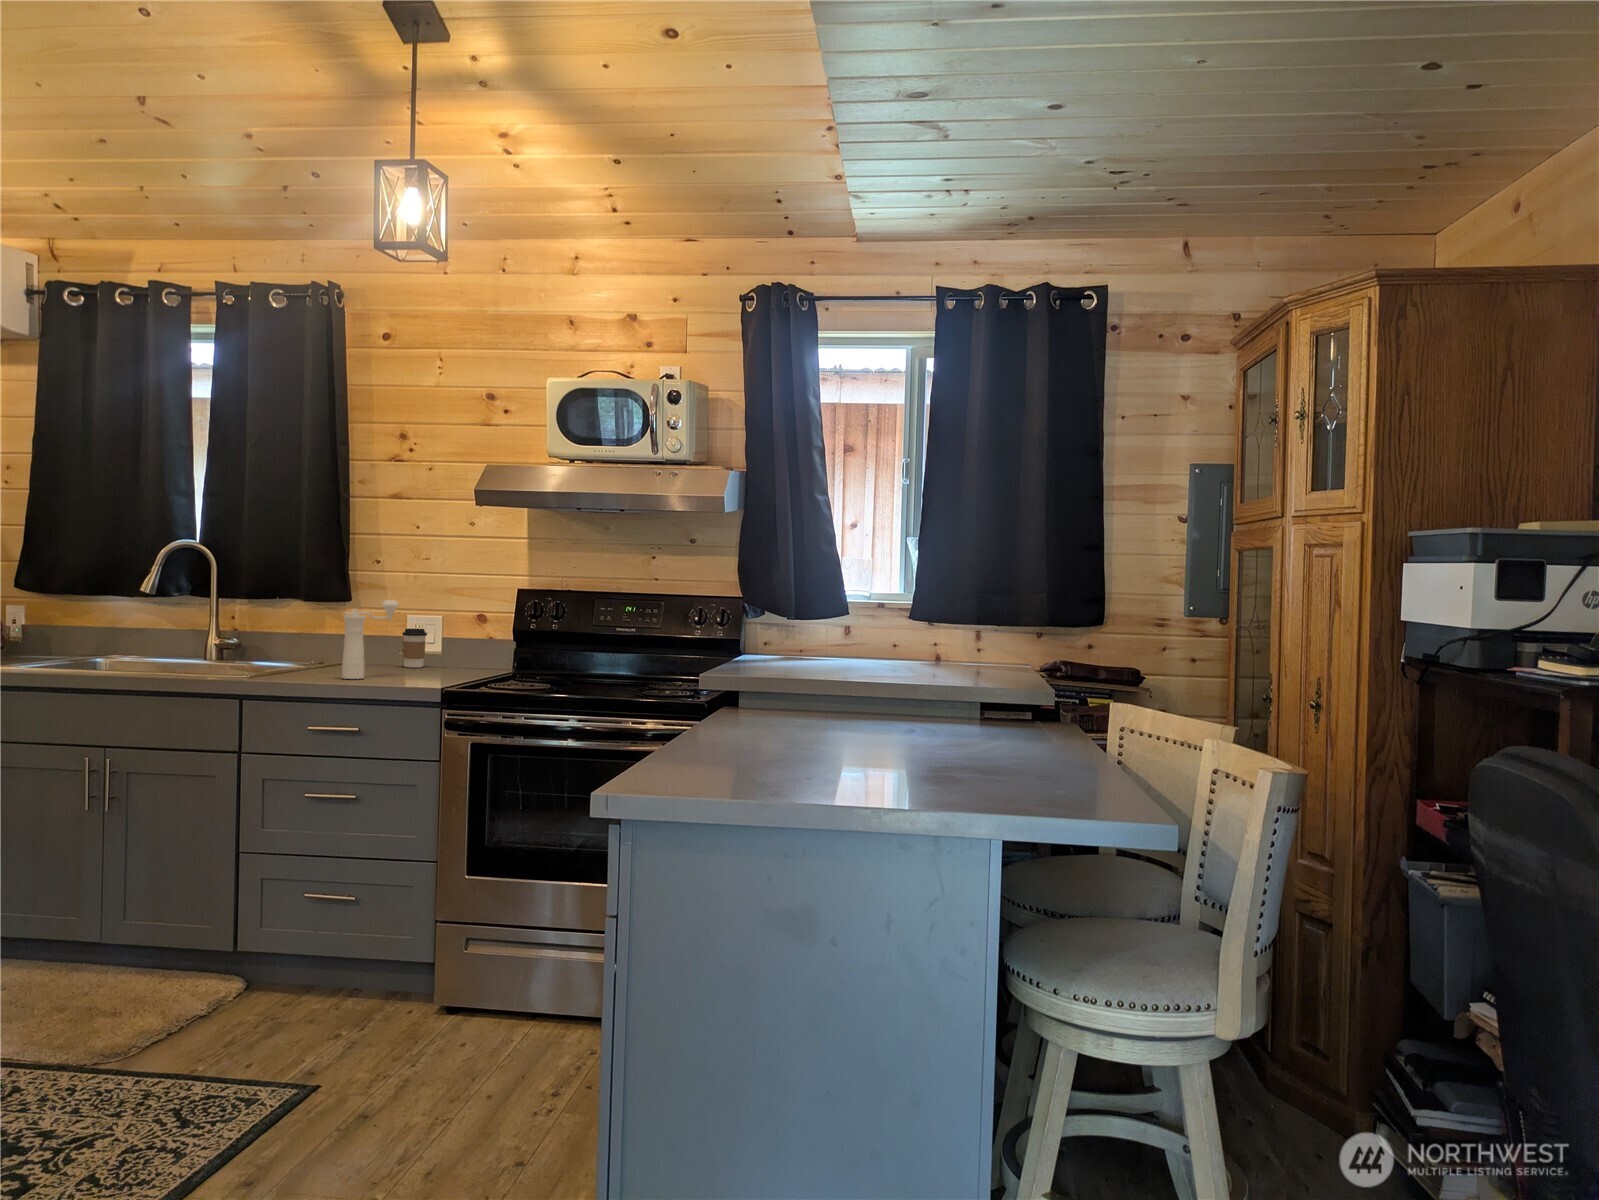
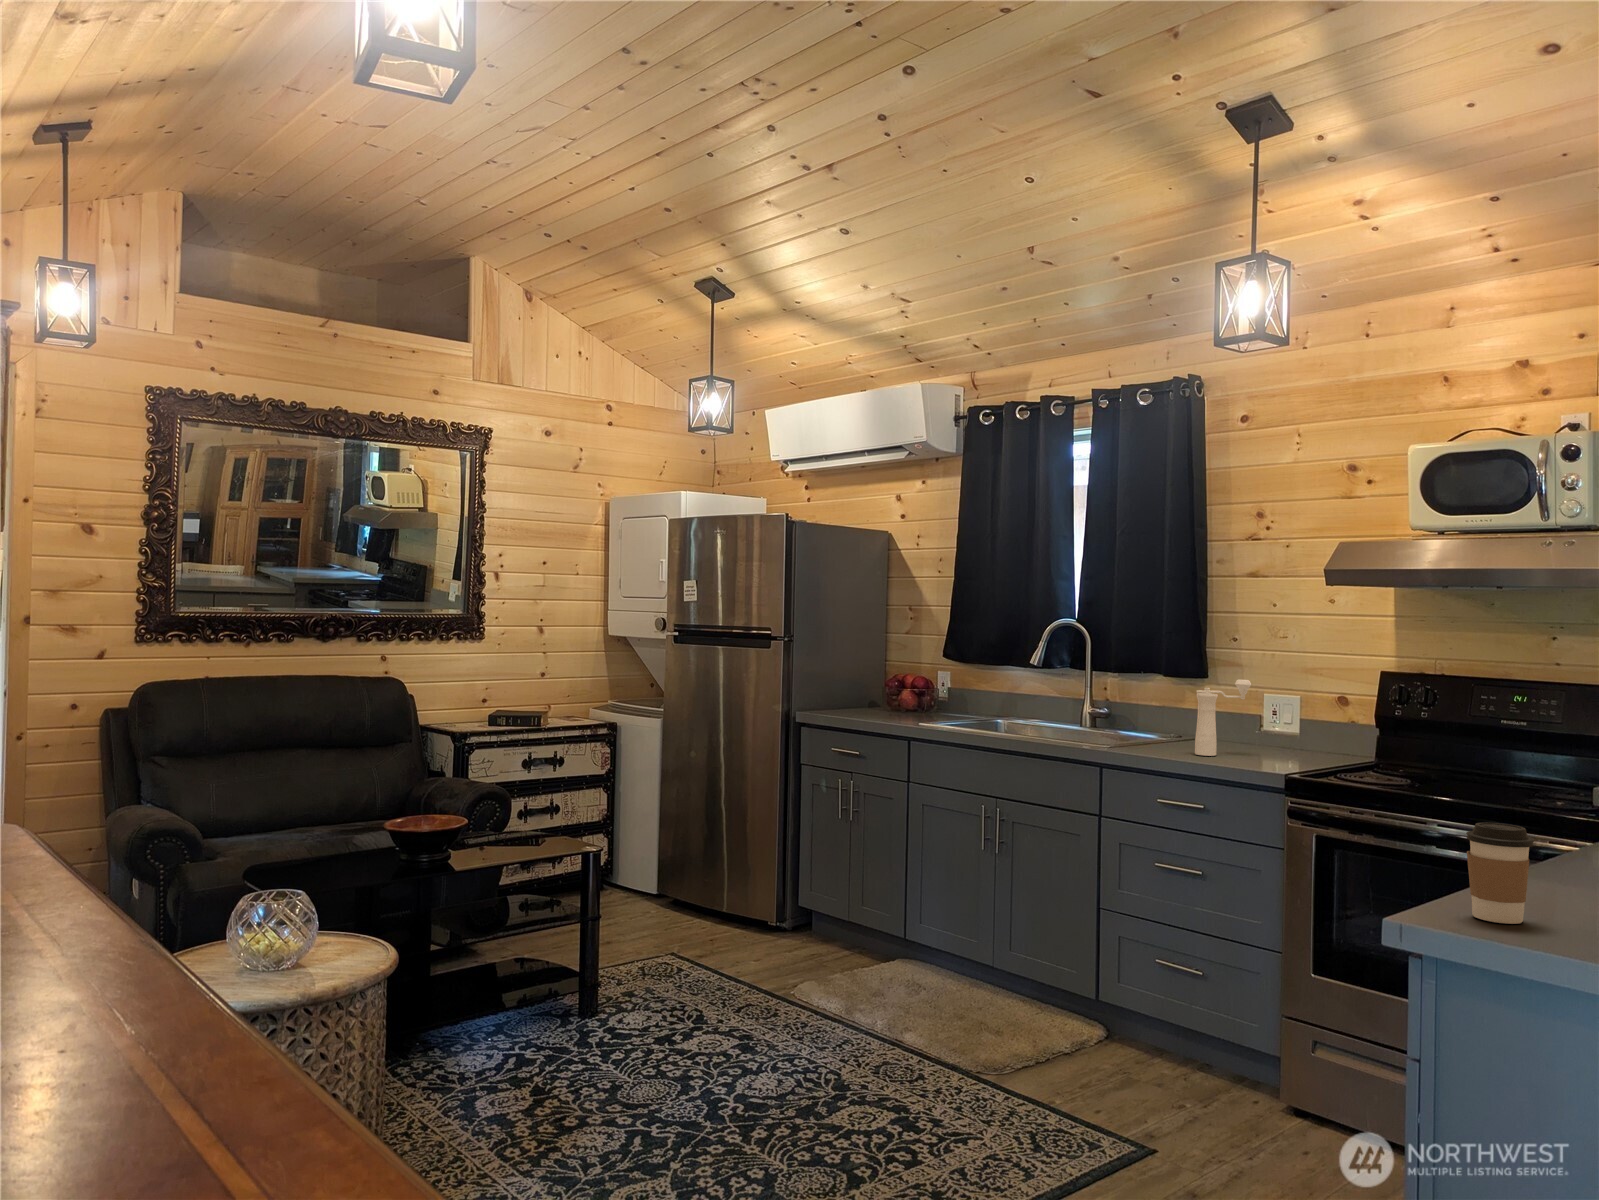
coffee cup: present [402,629,427,667] -> present [1466,823,1535,924]

